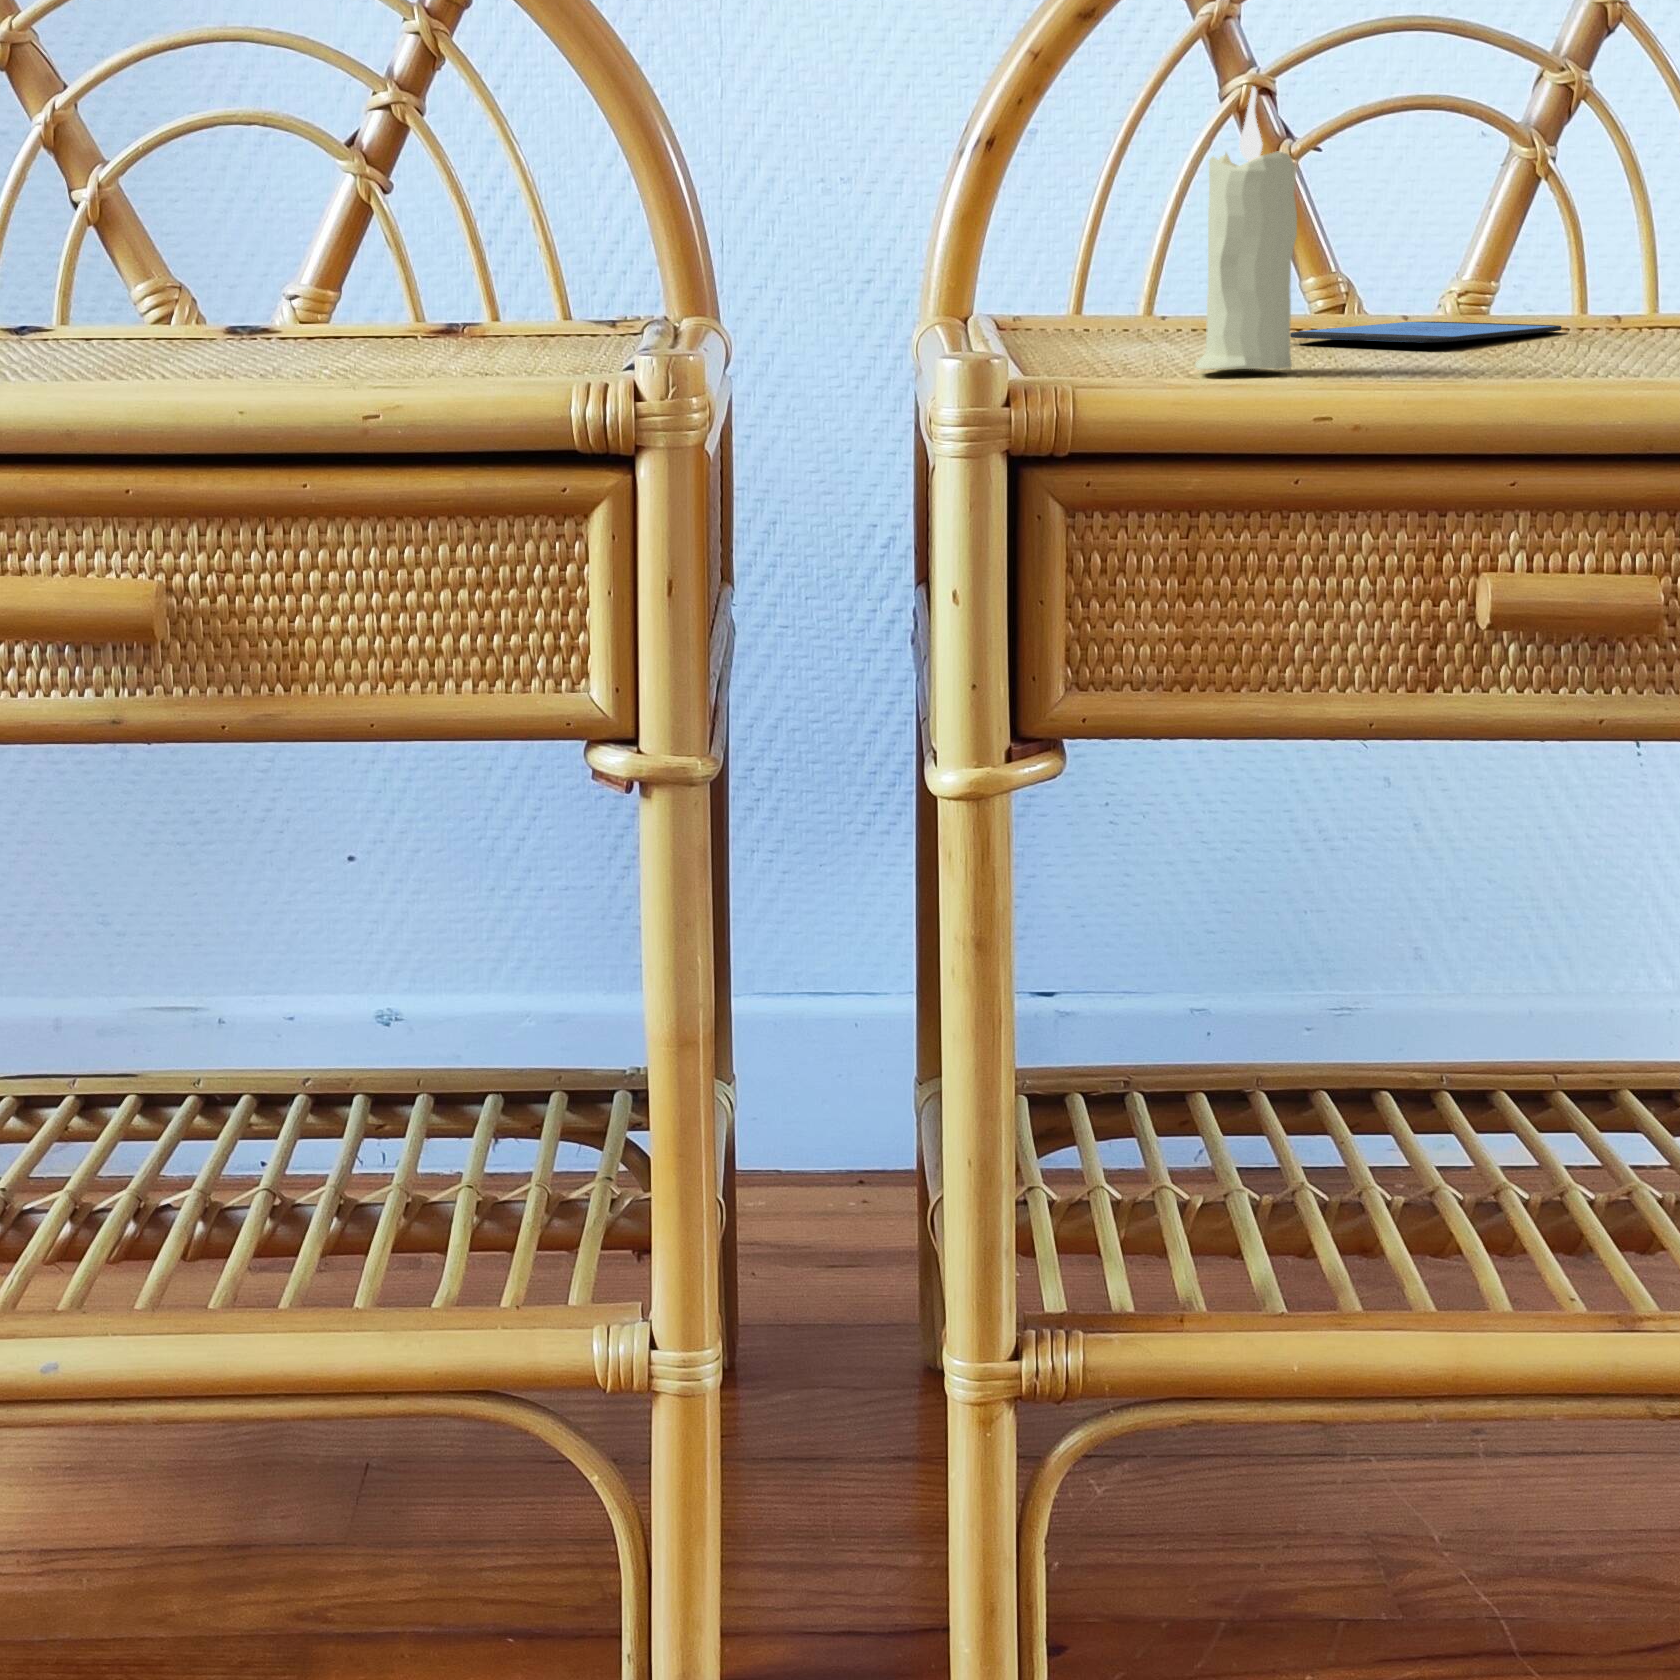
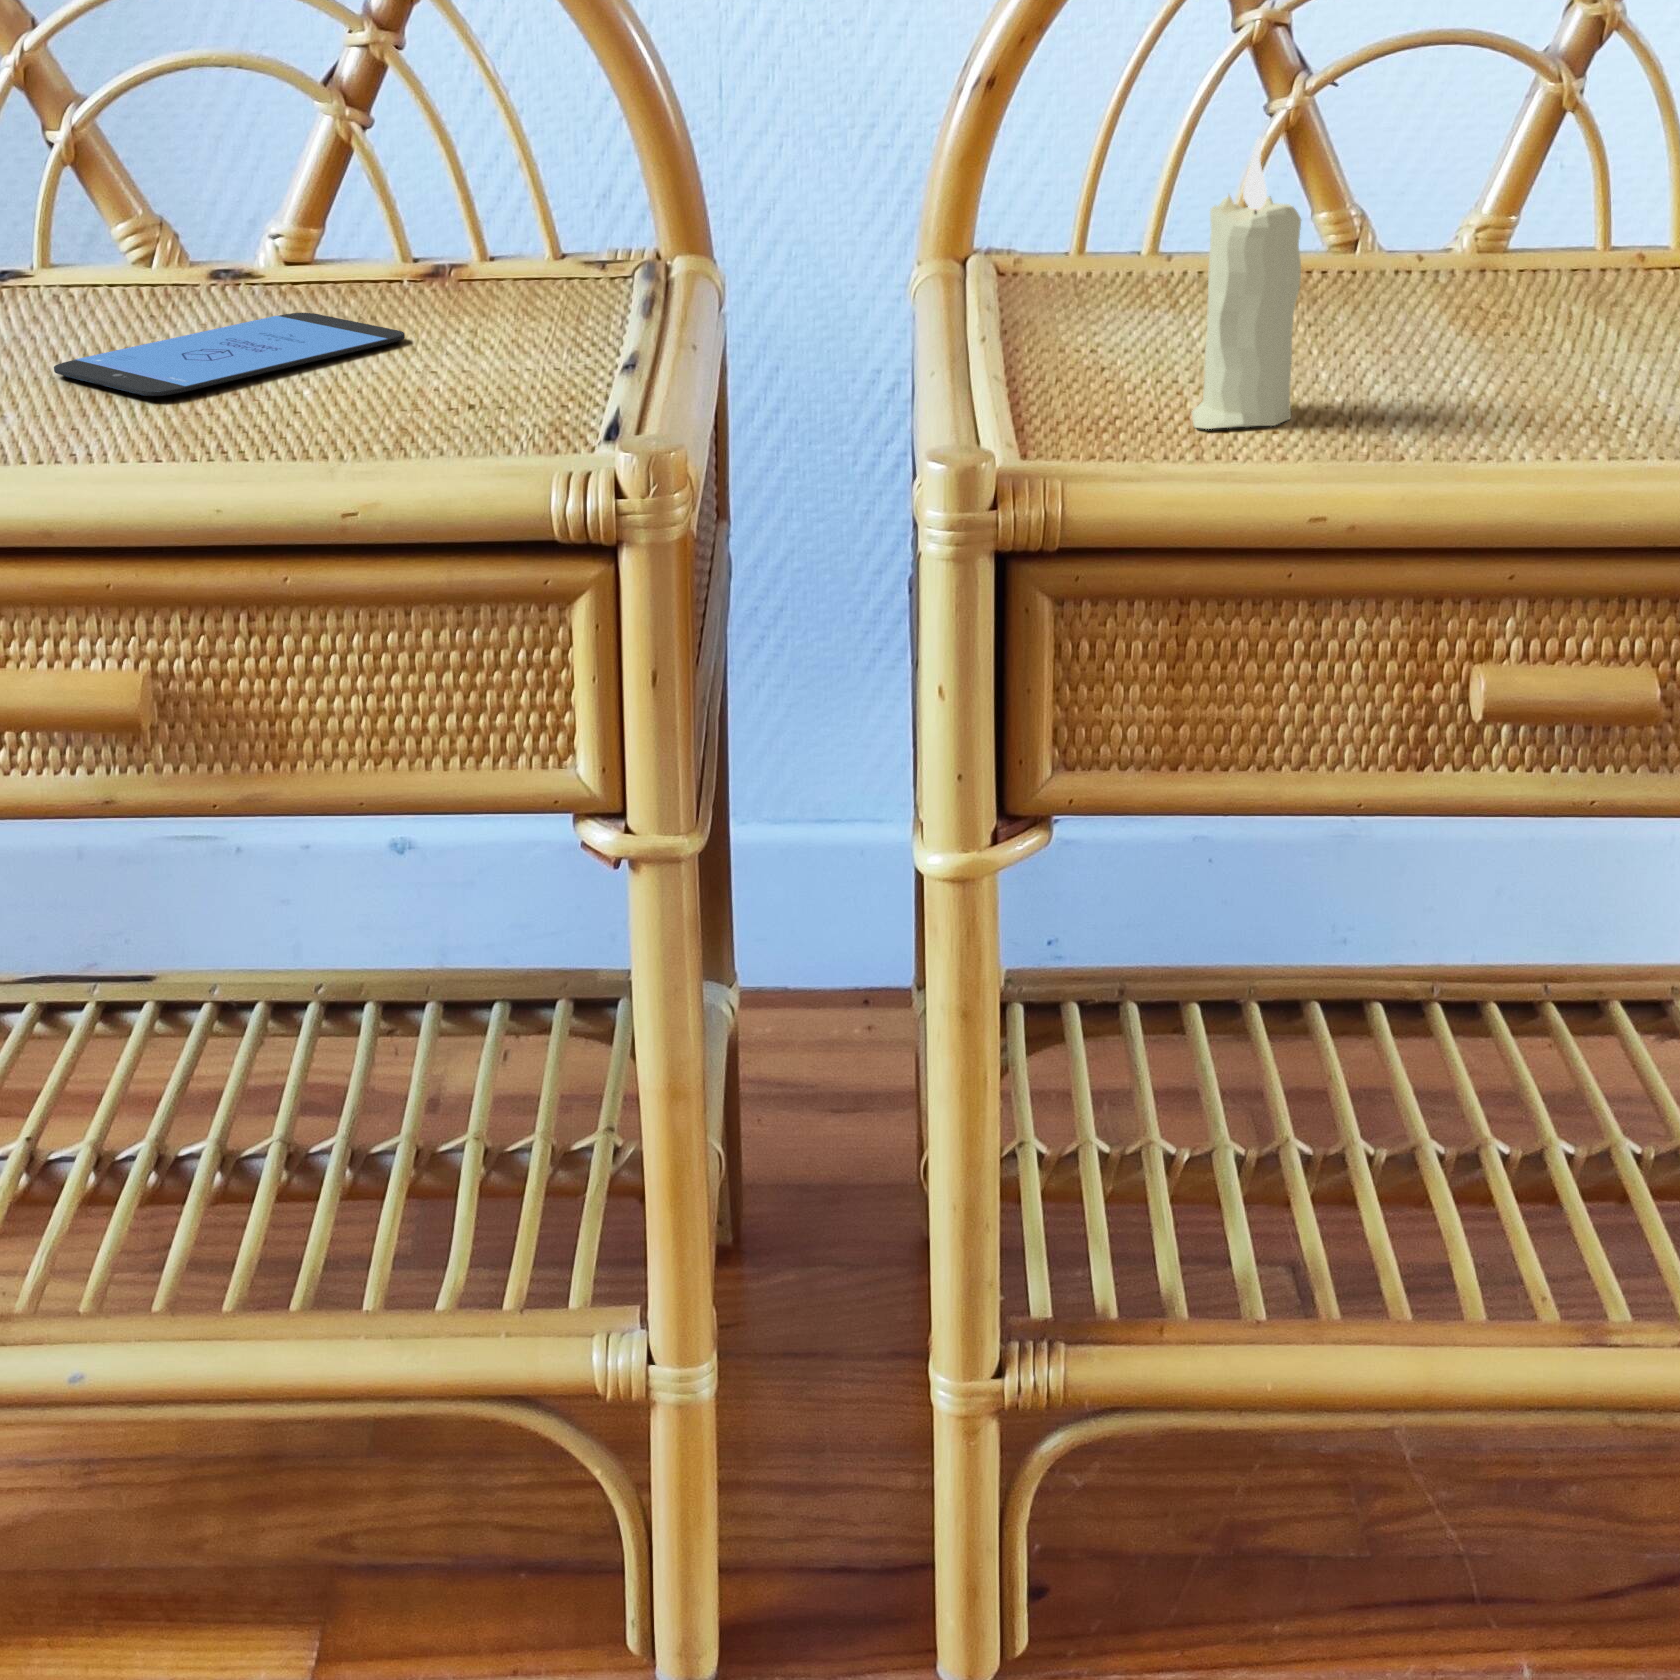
smartphone: present [1290,322,1561,342] -> present [54,313,405,396]

